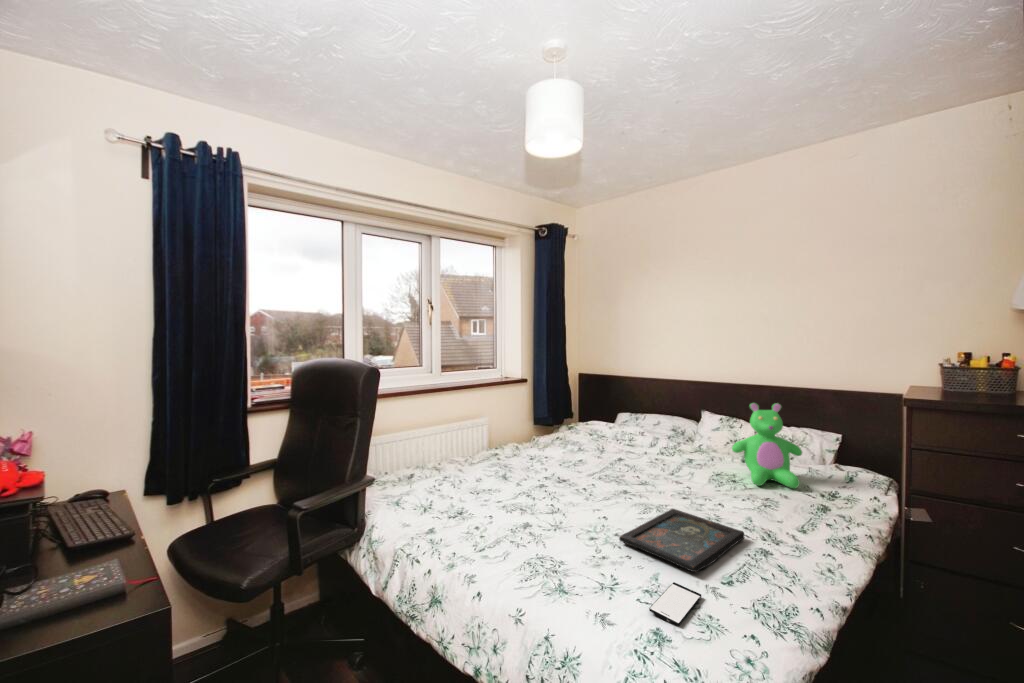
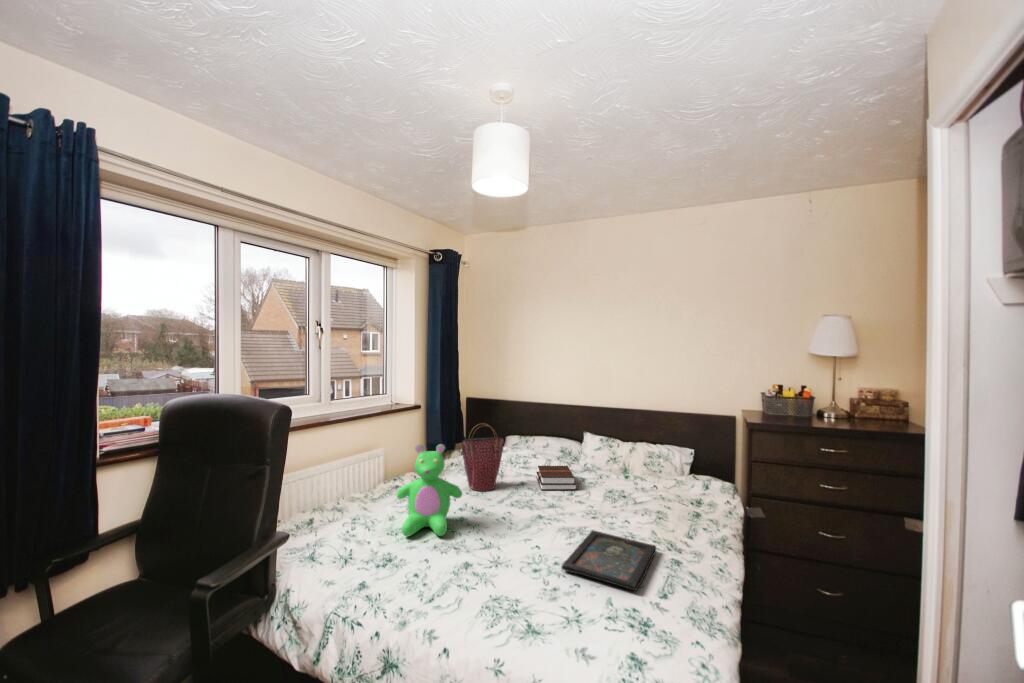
handbag: none [553,396,597,464] -> present [462,424,504,491]
teddy bear: present [732,403,802,488] -> present [397,444,462,536]
hardback book: none [637,443,678,469] -> present [536,466,577,490]
smartphone: present [649,582,701,626] -> none [617,604,649,645]

